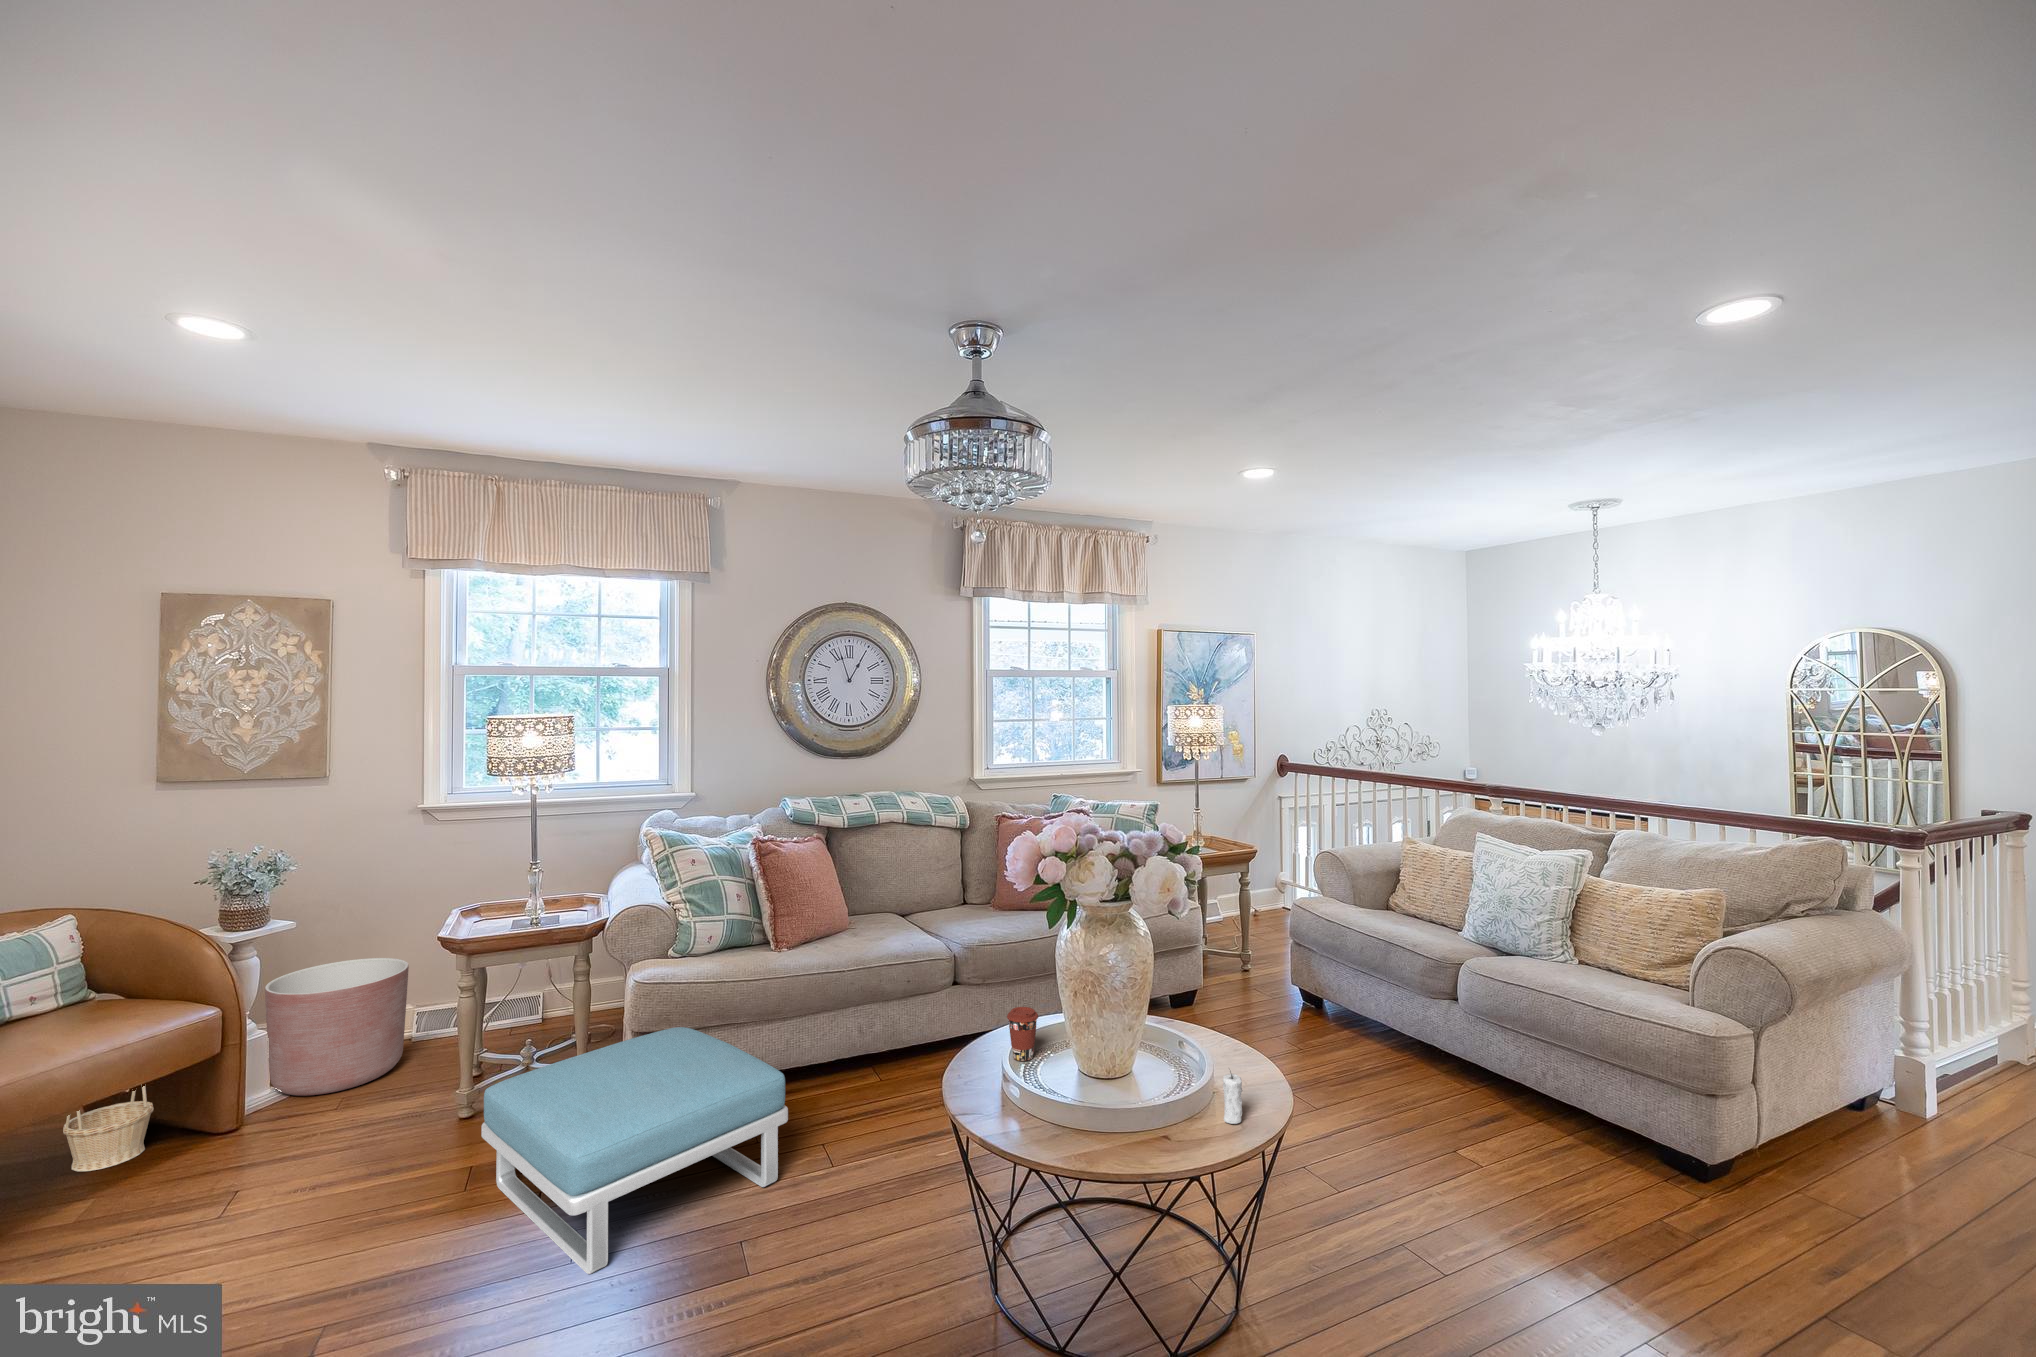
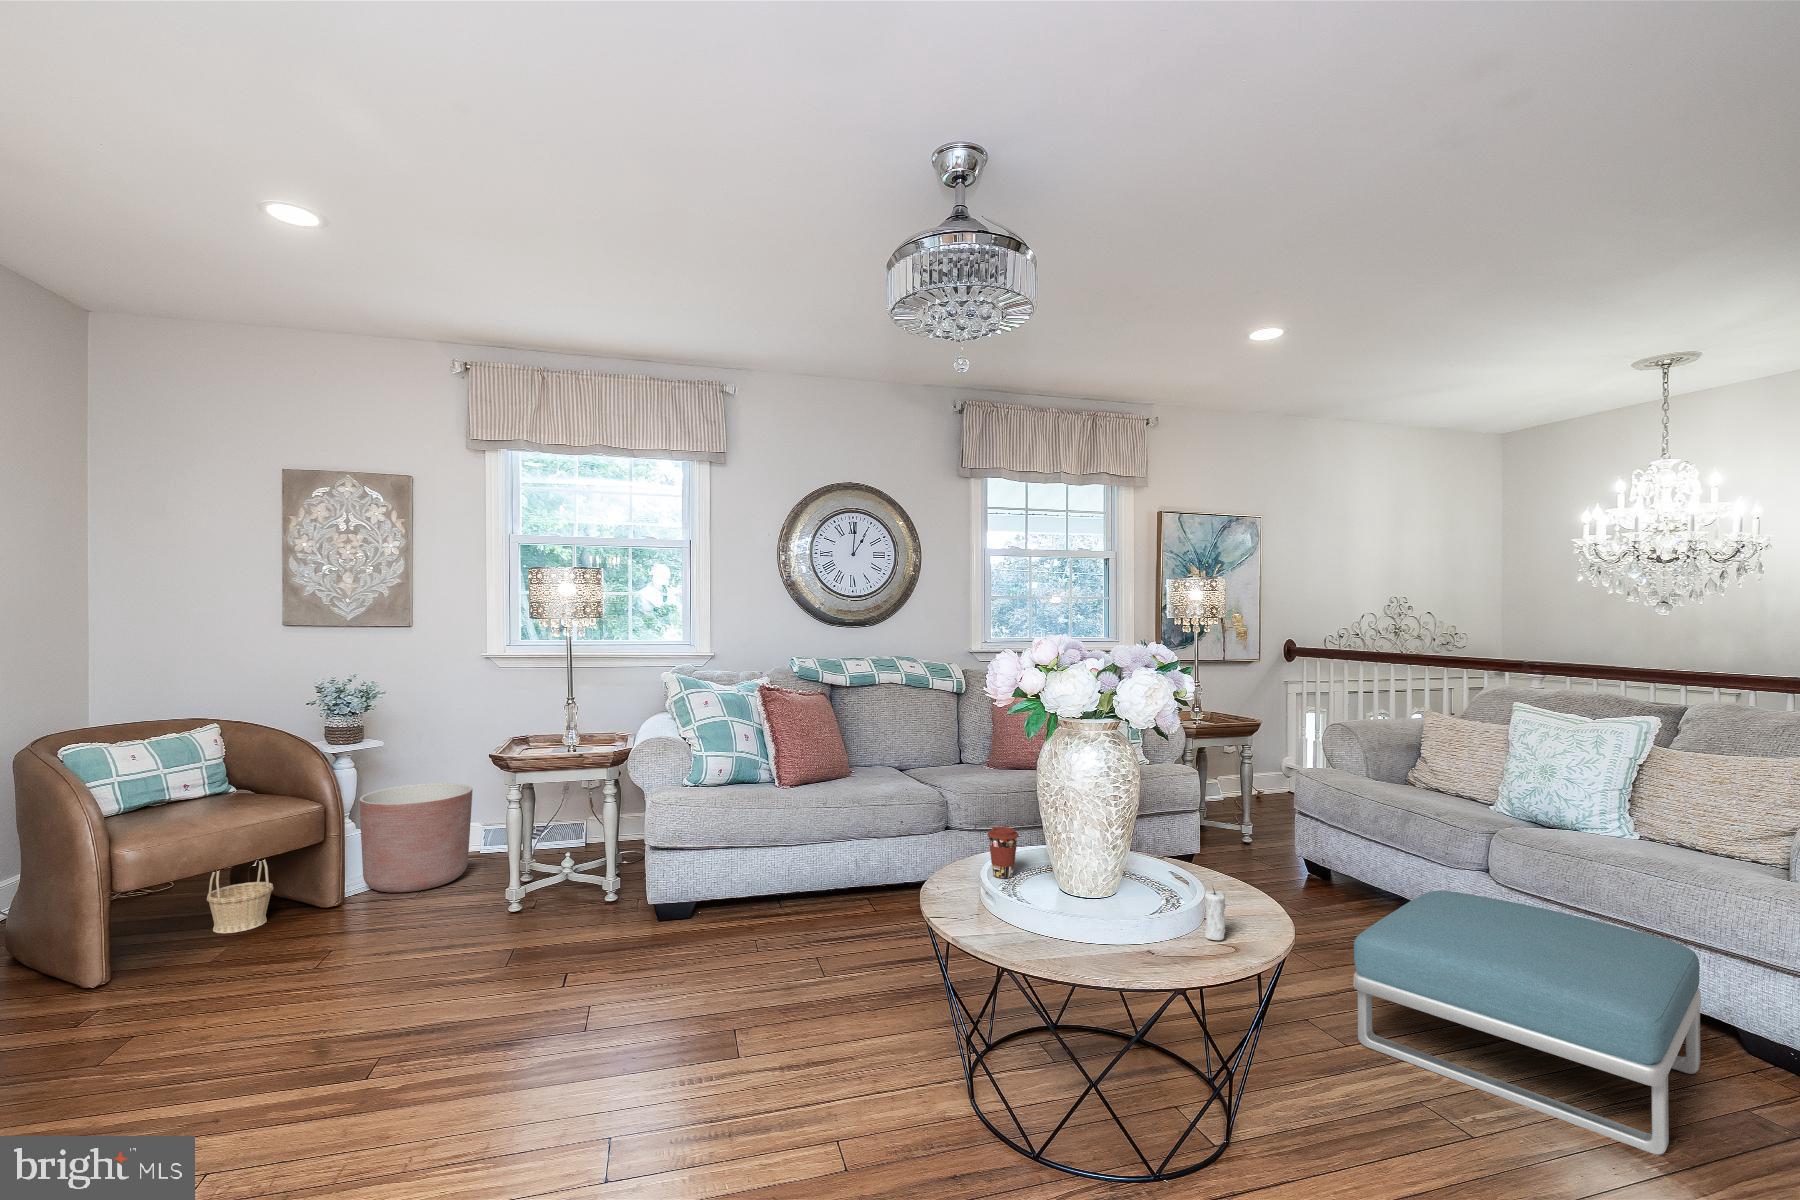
footstool: present [481,1027,788,1274] -> present [1353,891,1701,1155]

